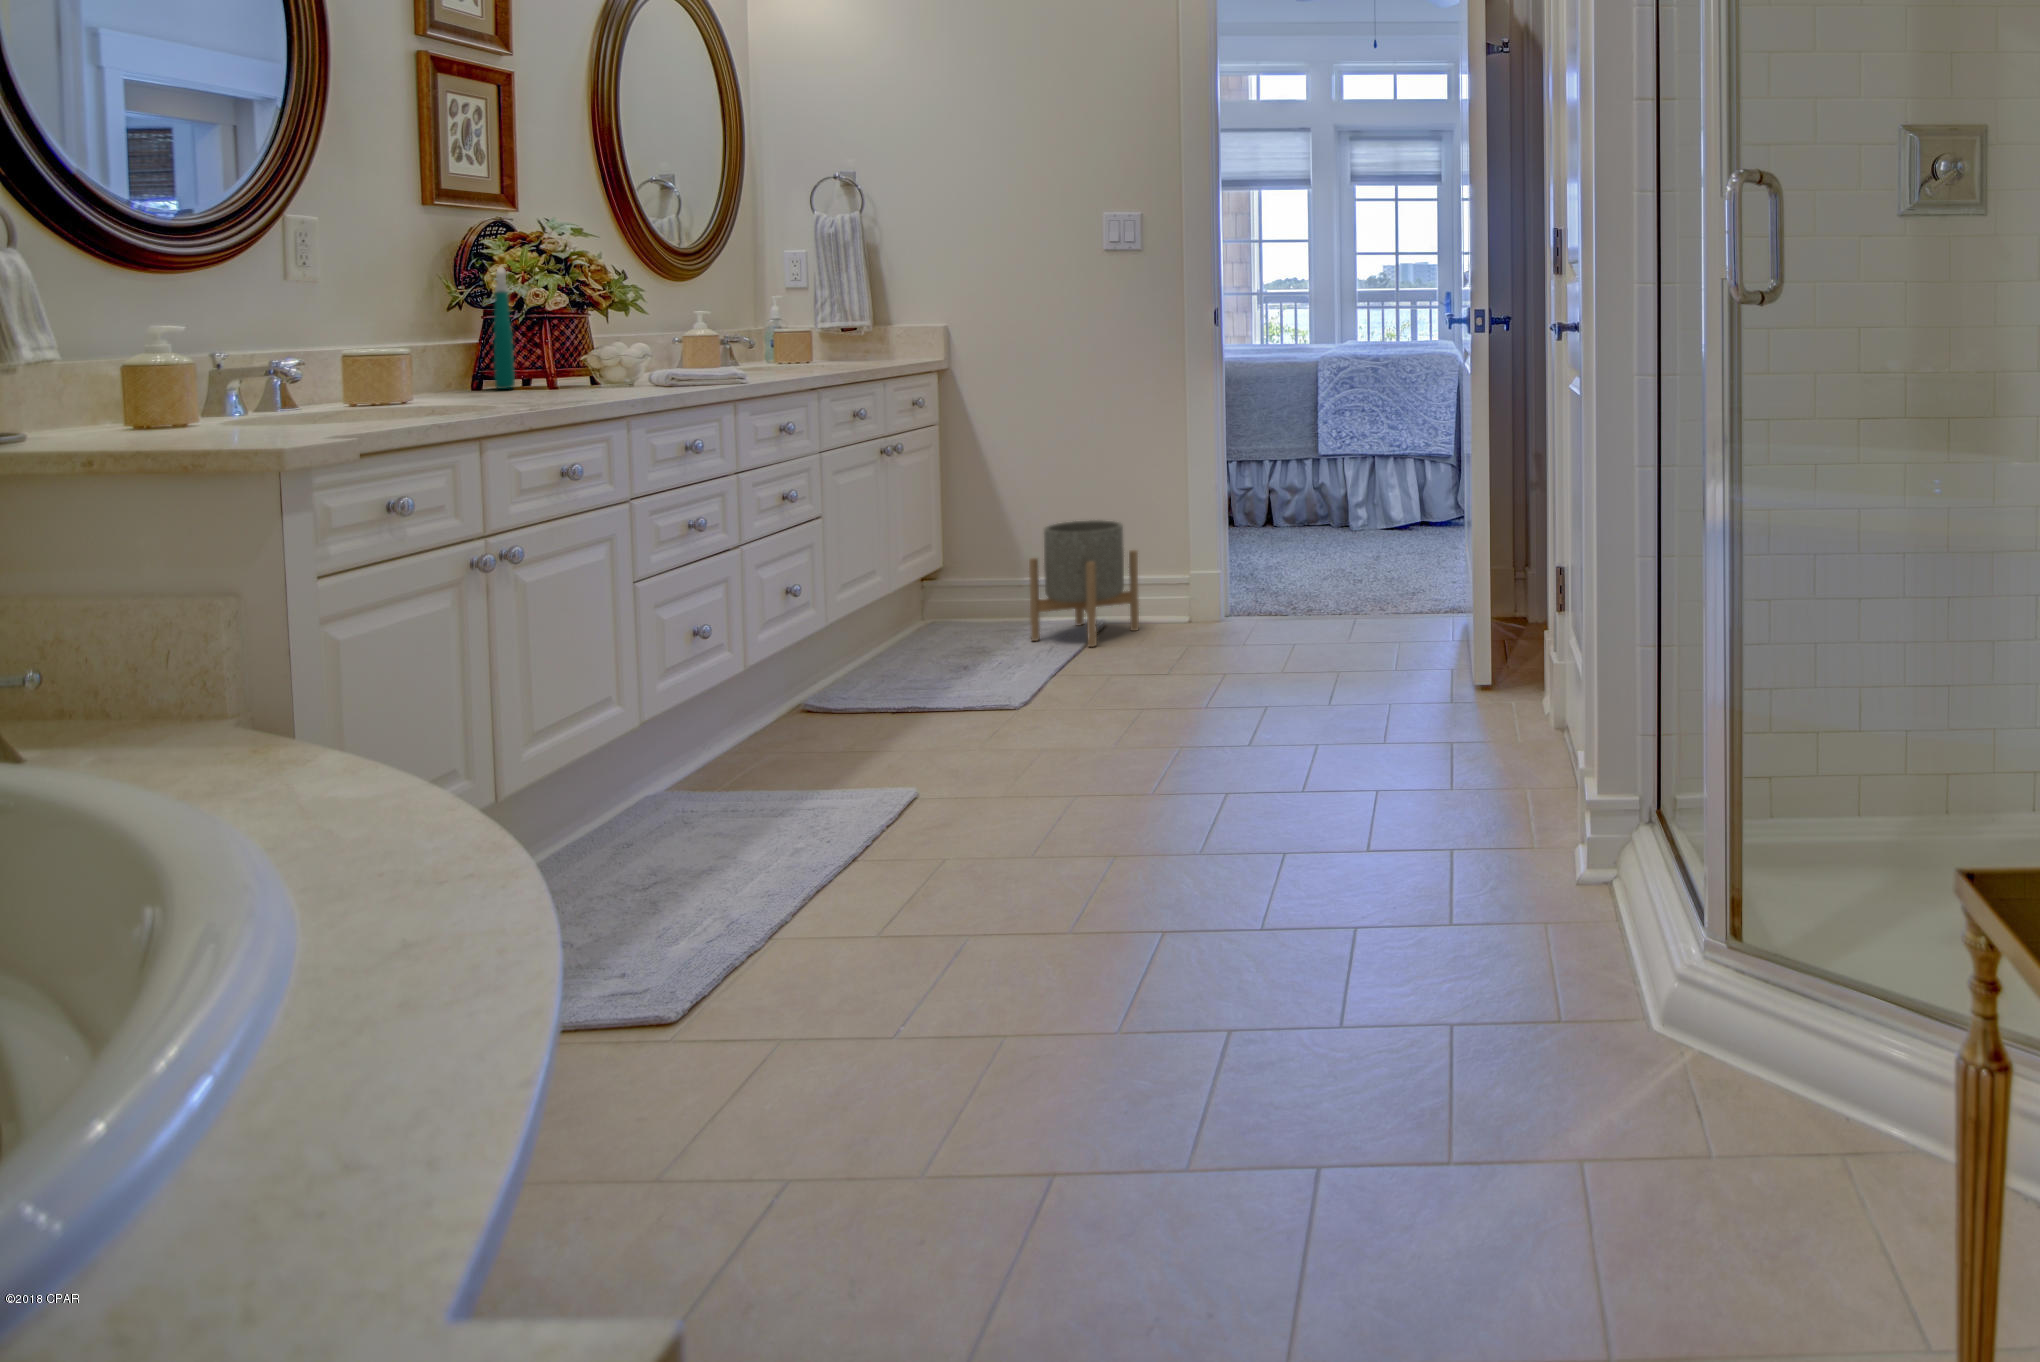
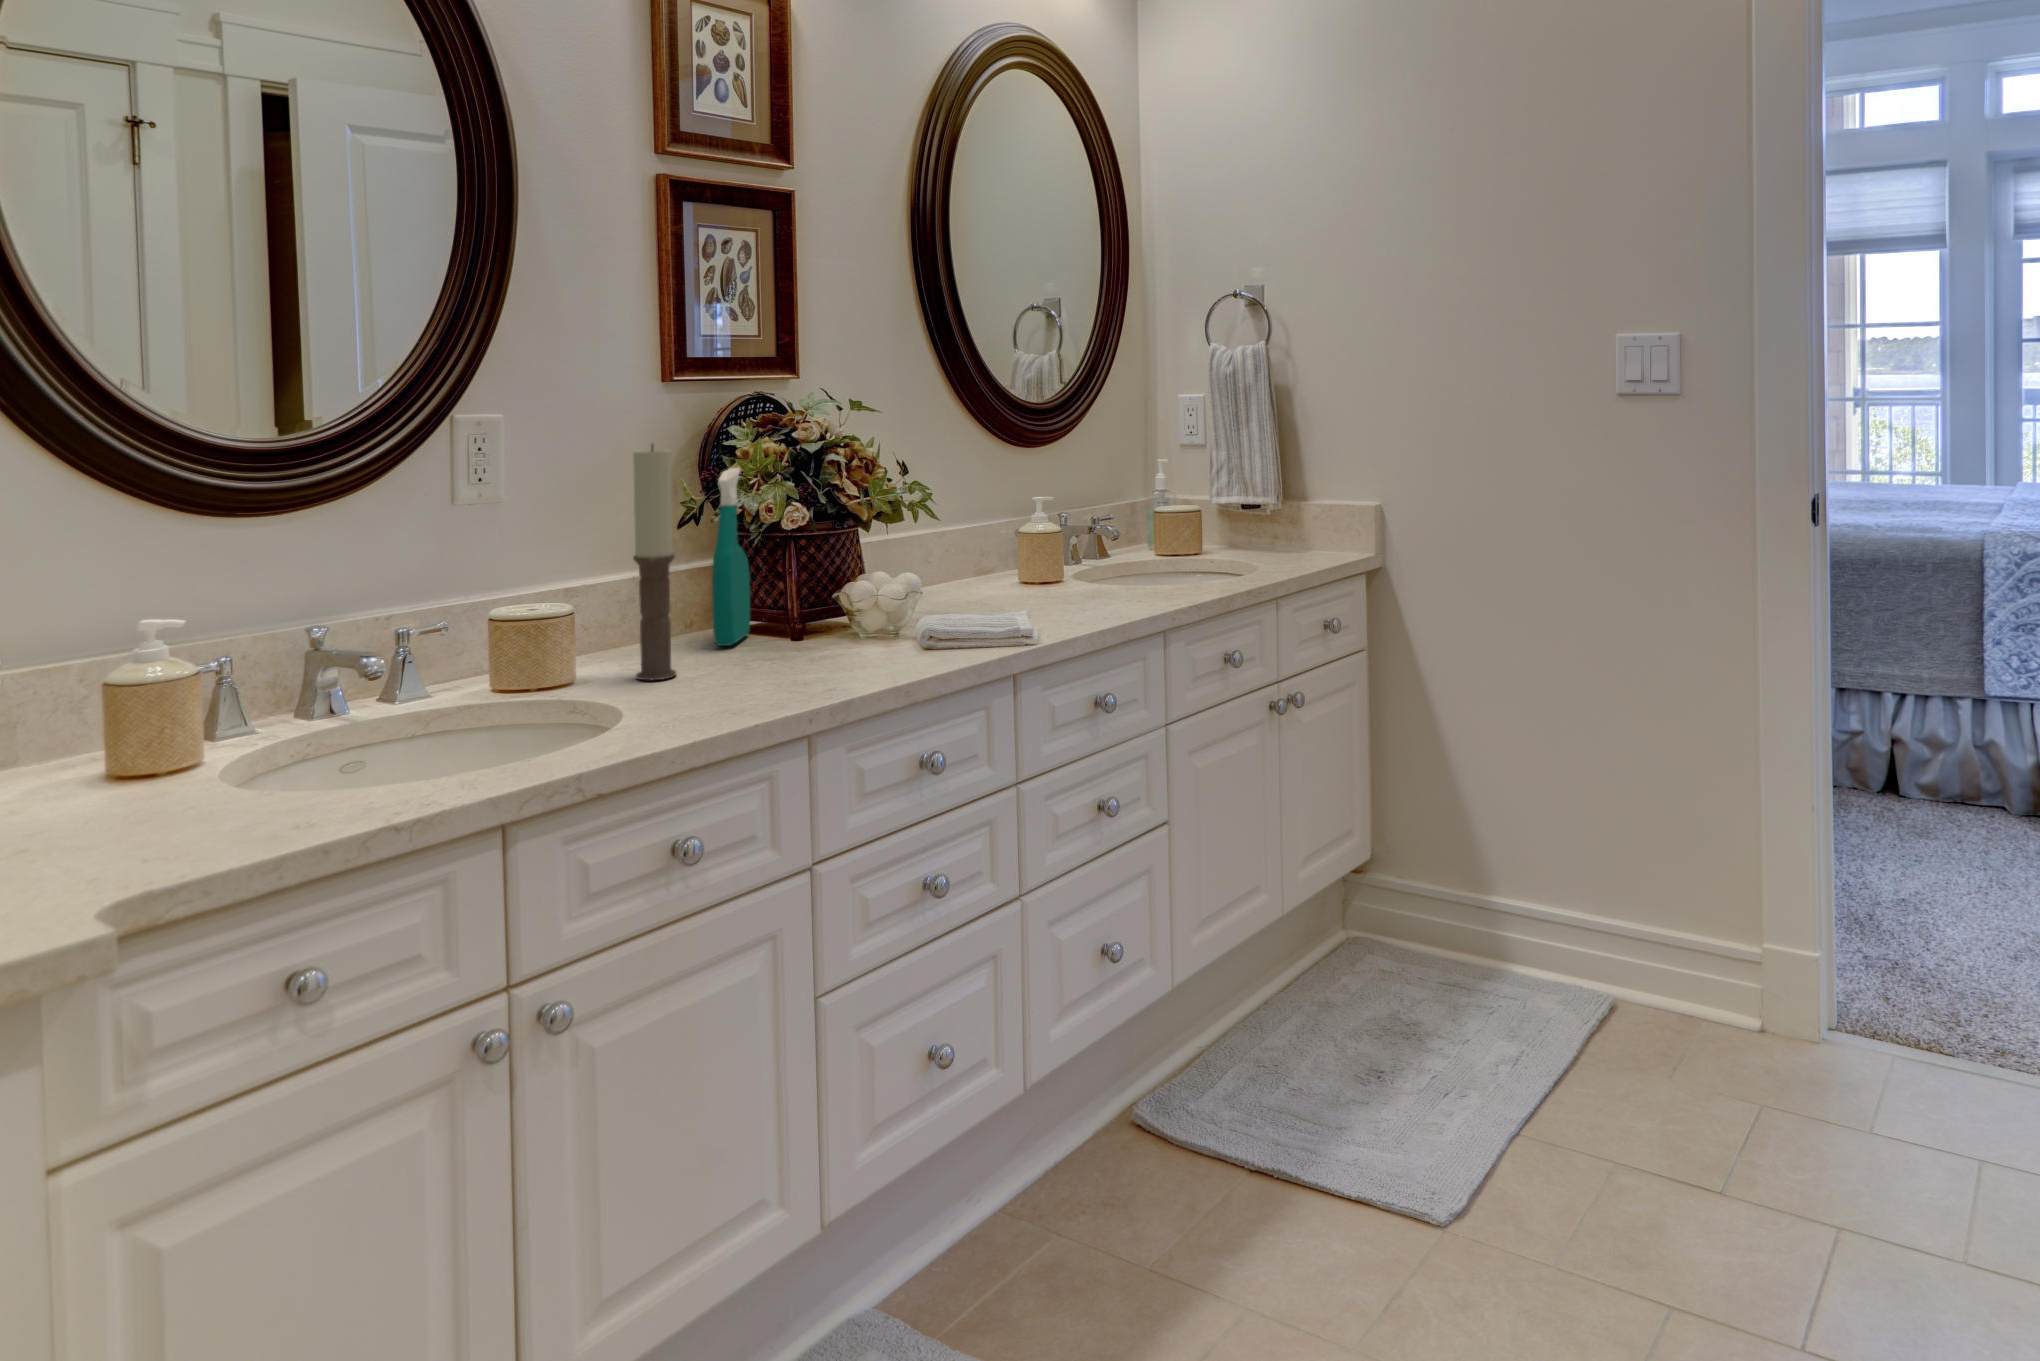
candle: none [452,237,490,397] -> present [633,445,676,680]
planter: present [1029,520,1139,647] -> none [1482,829,1669,1075]

